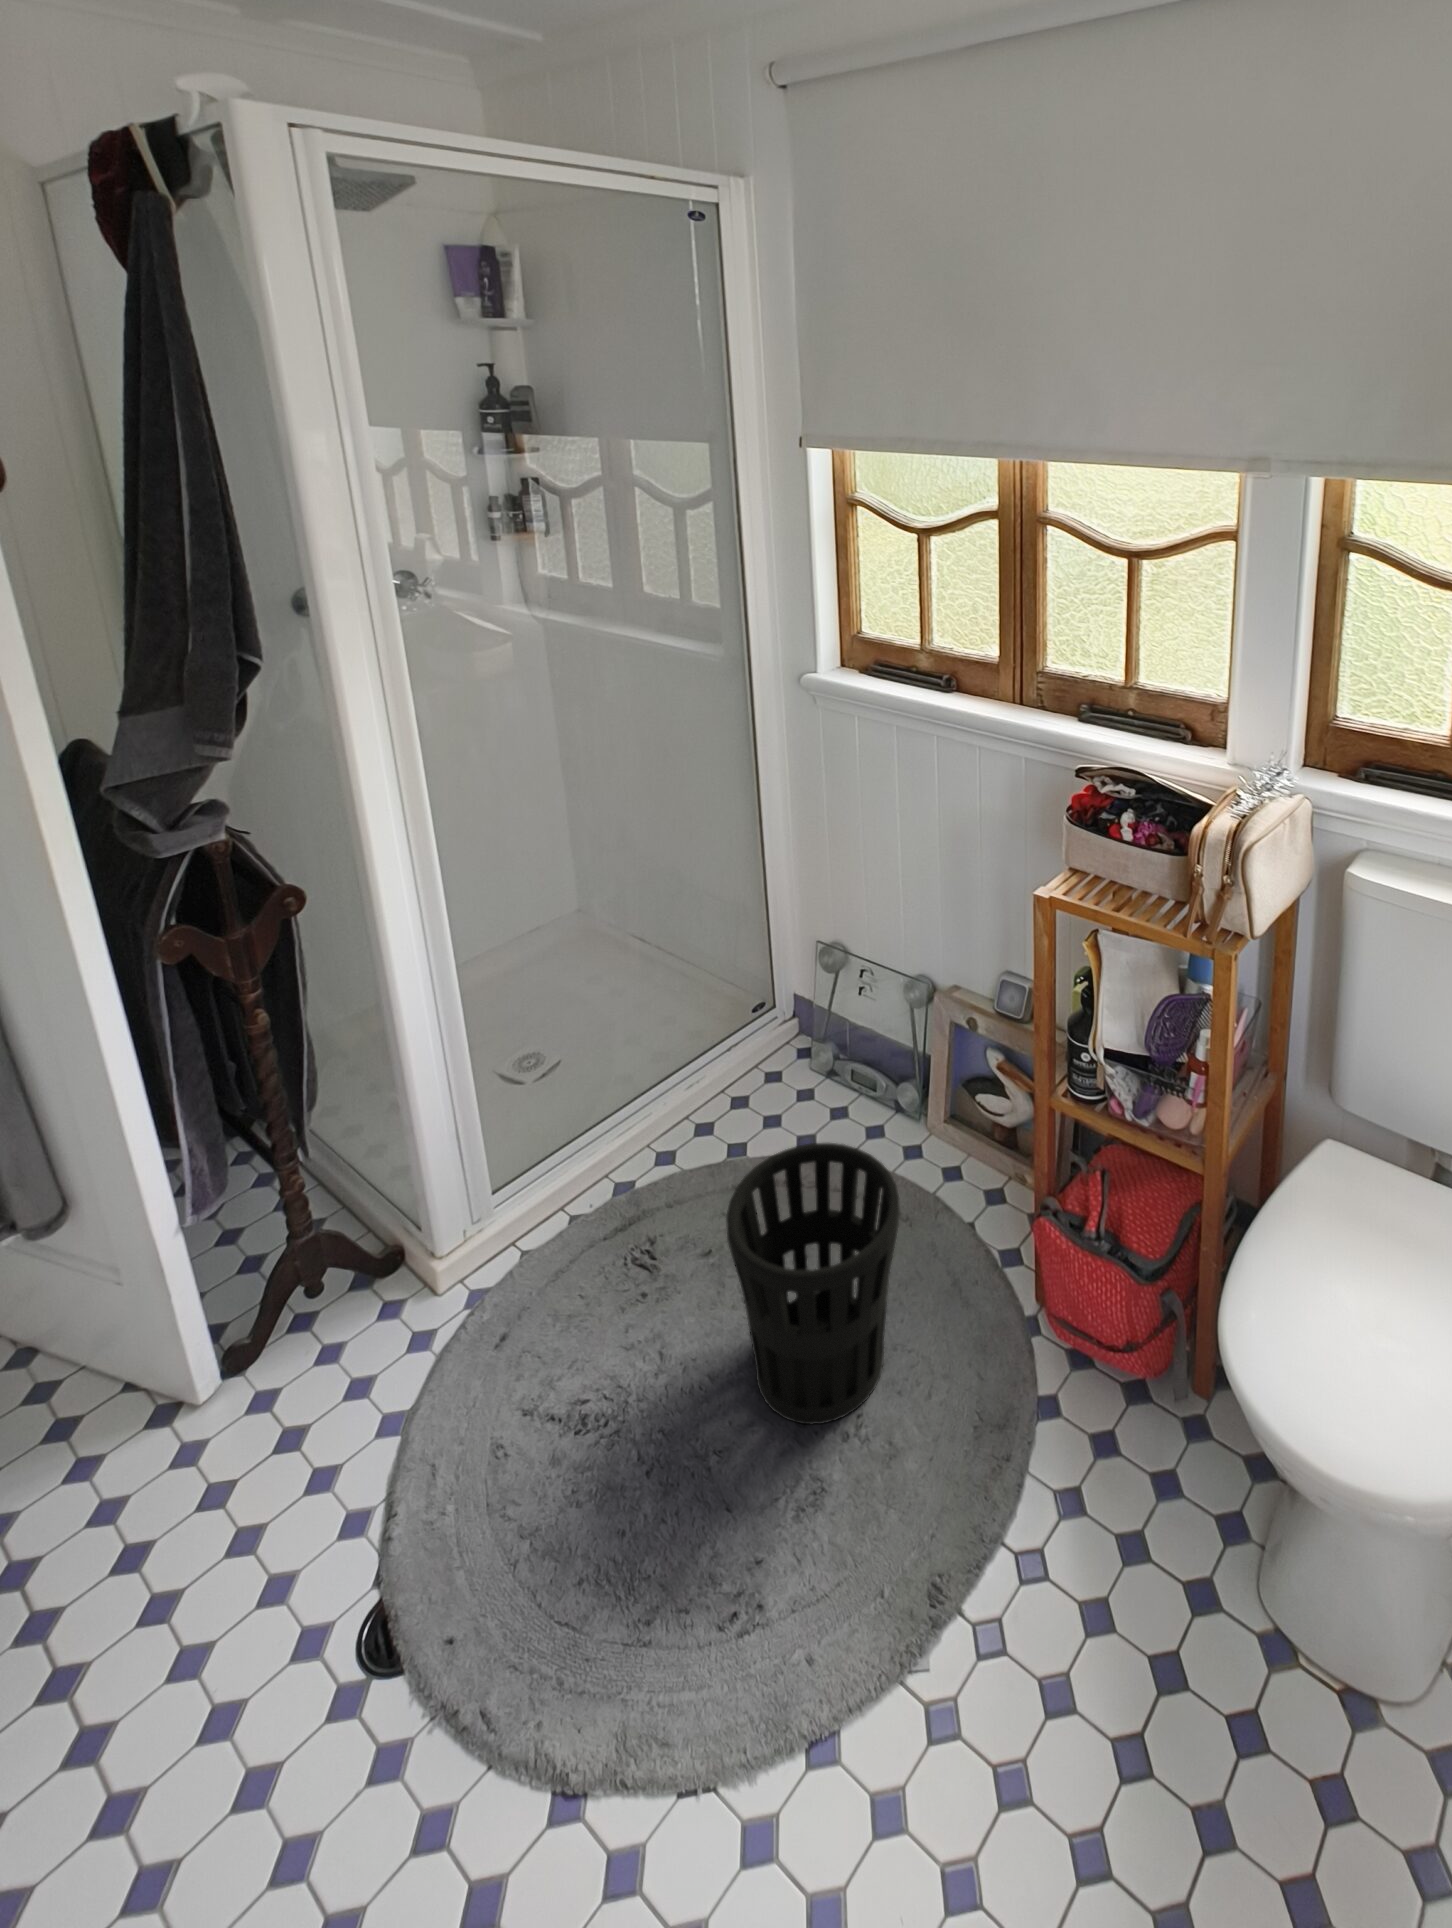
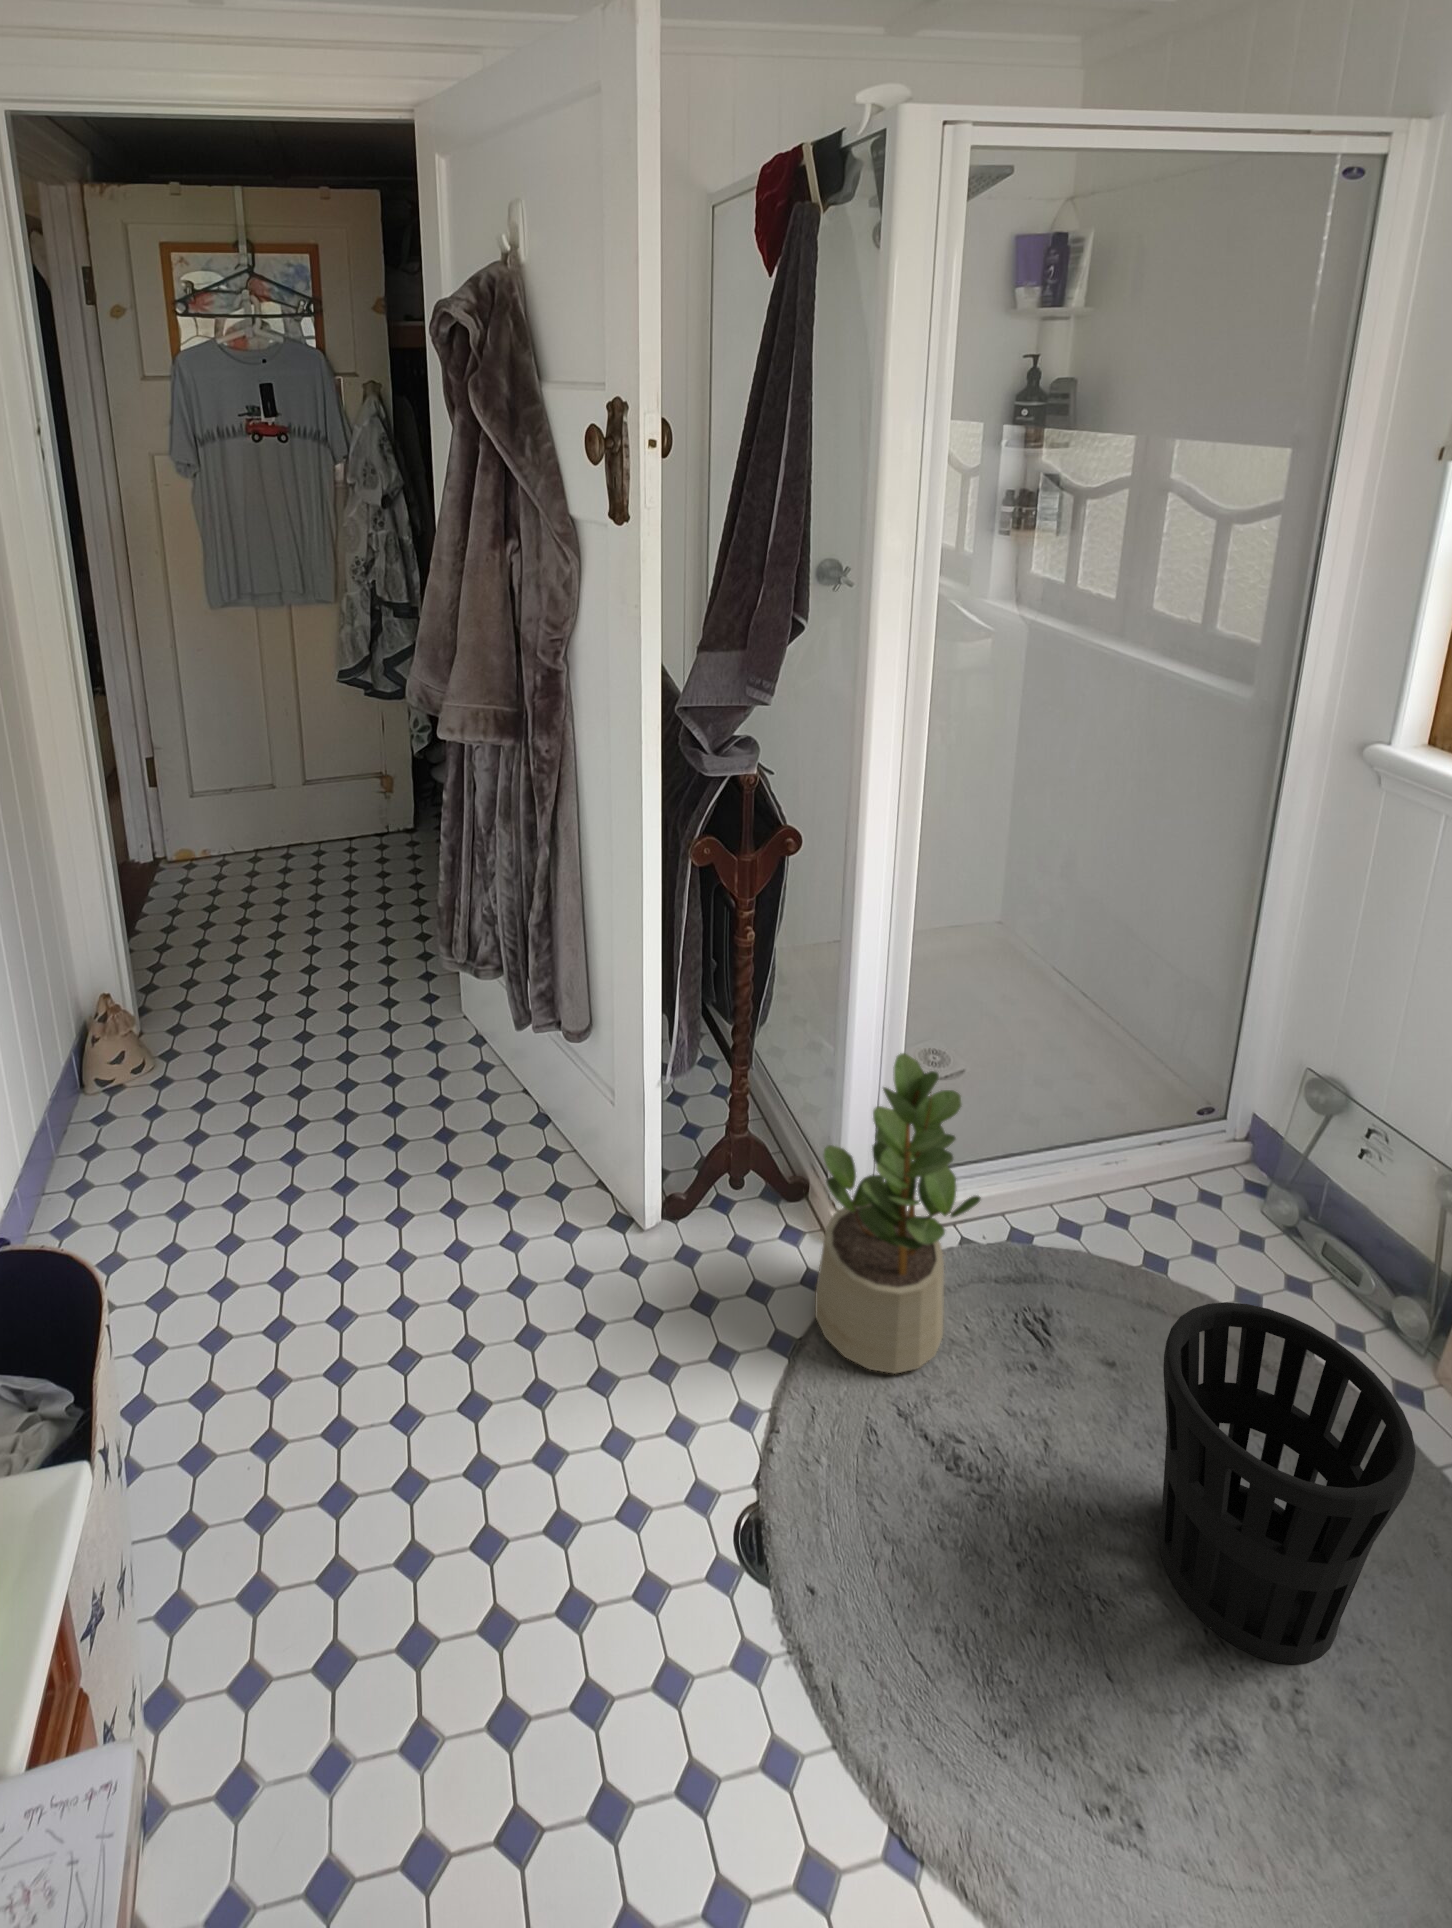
potted plant: none [396,1072,559,1400] -> present [815,1053,981,1373]

